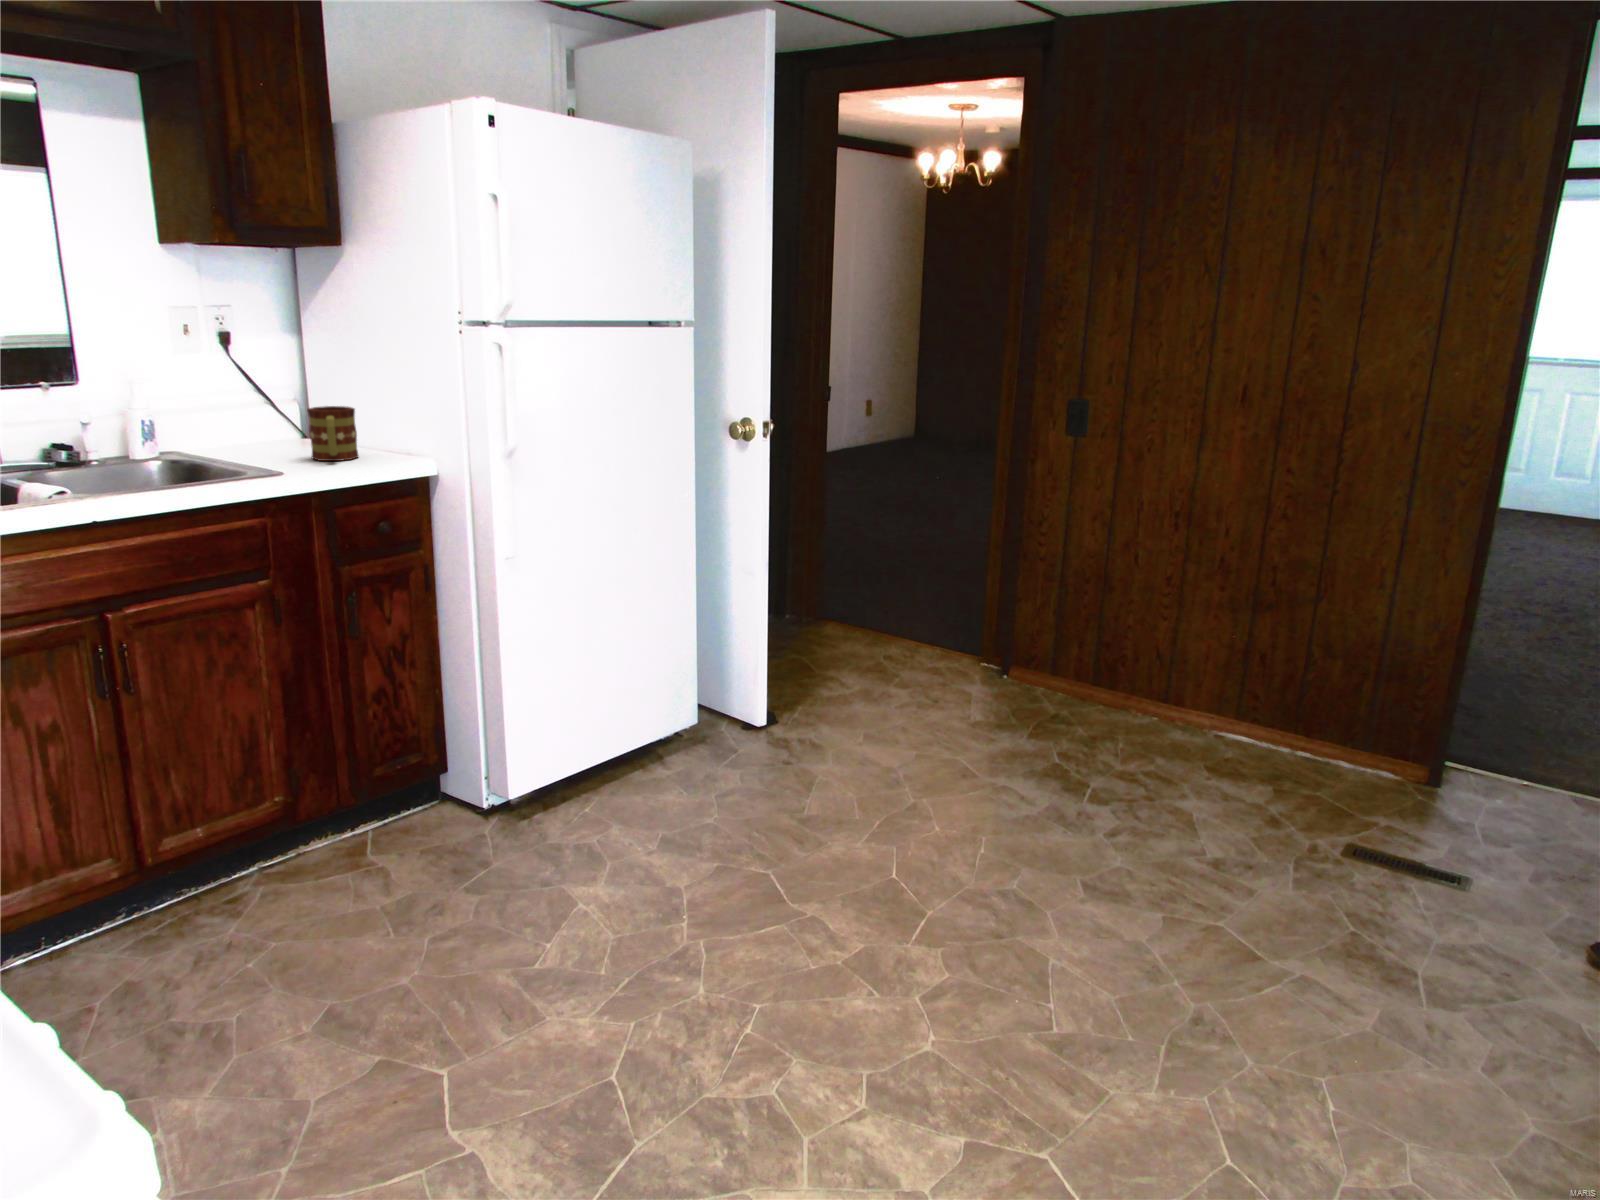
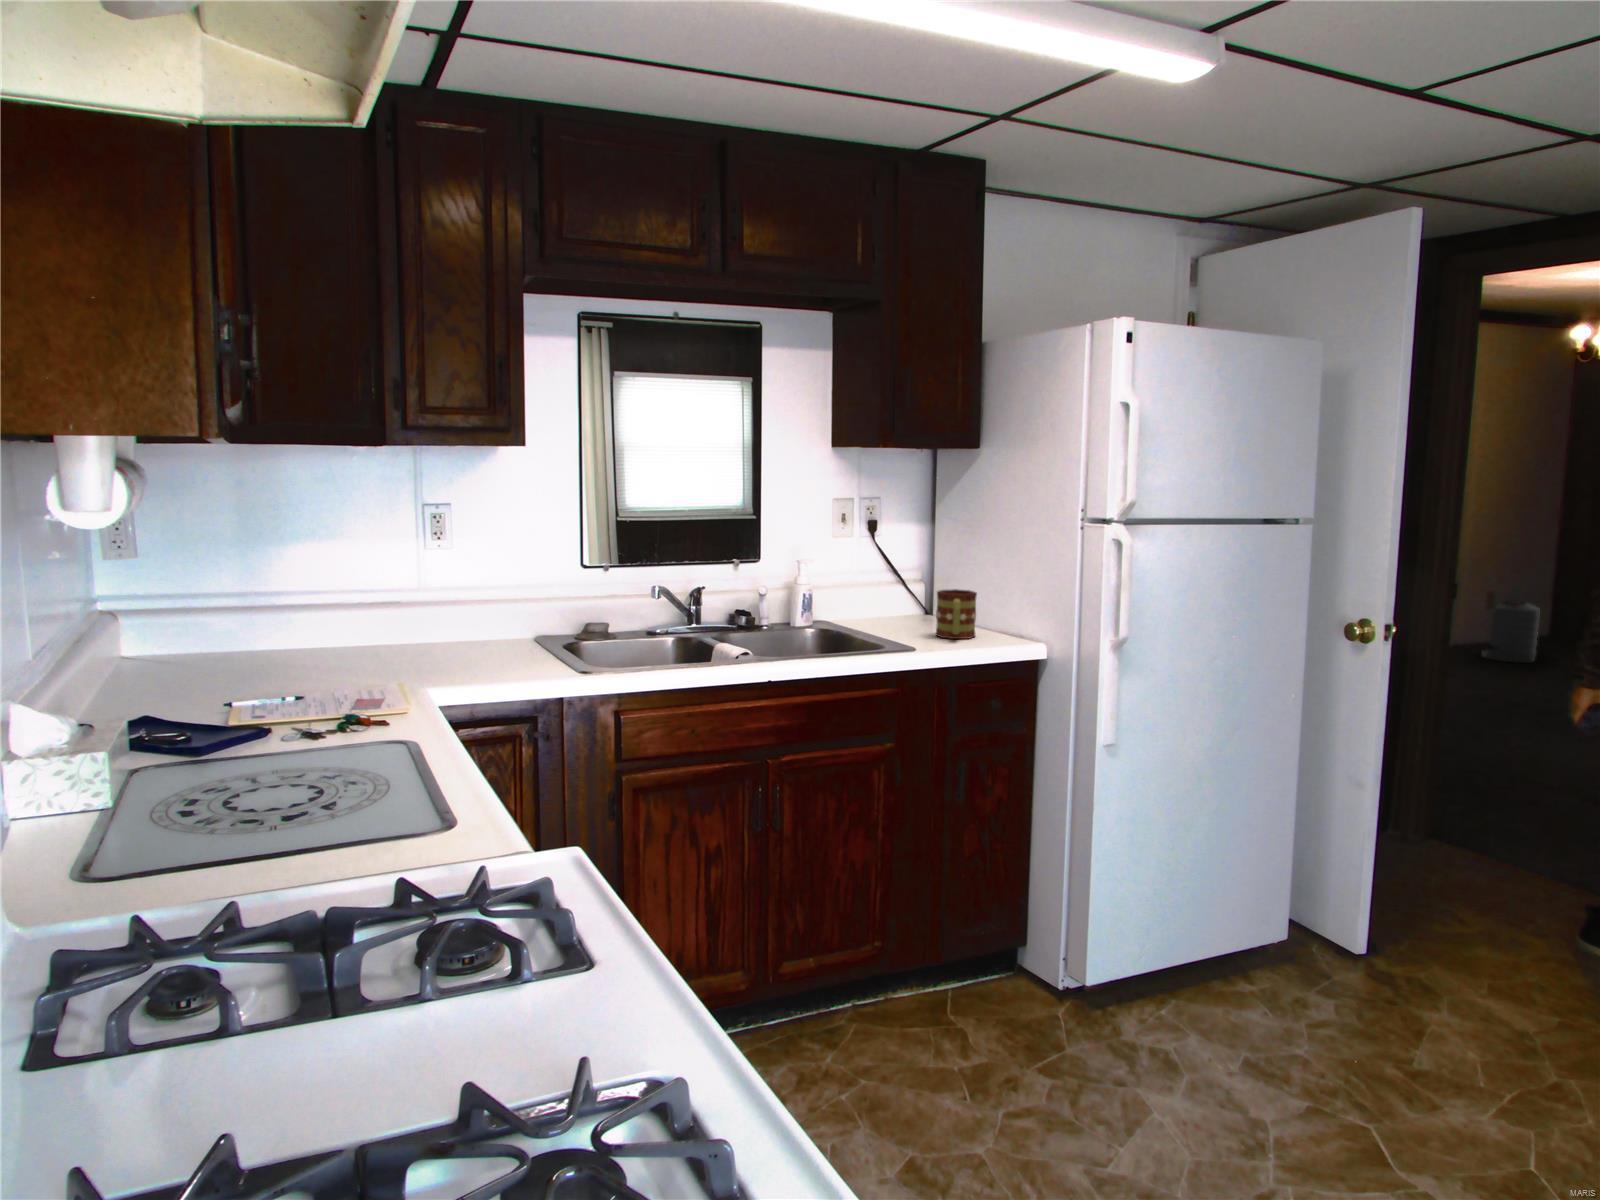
trash can: none [856,391,897,459] -> present [1482,584,1540,663]

